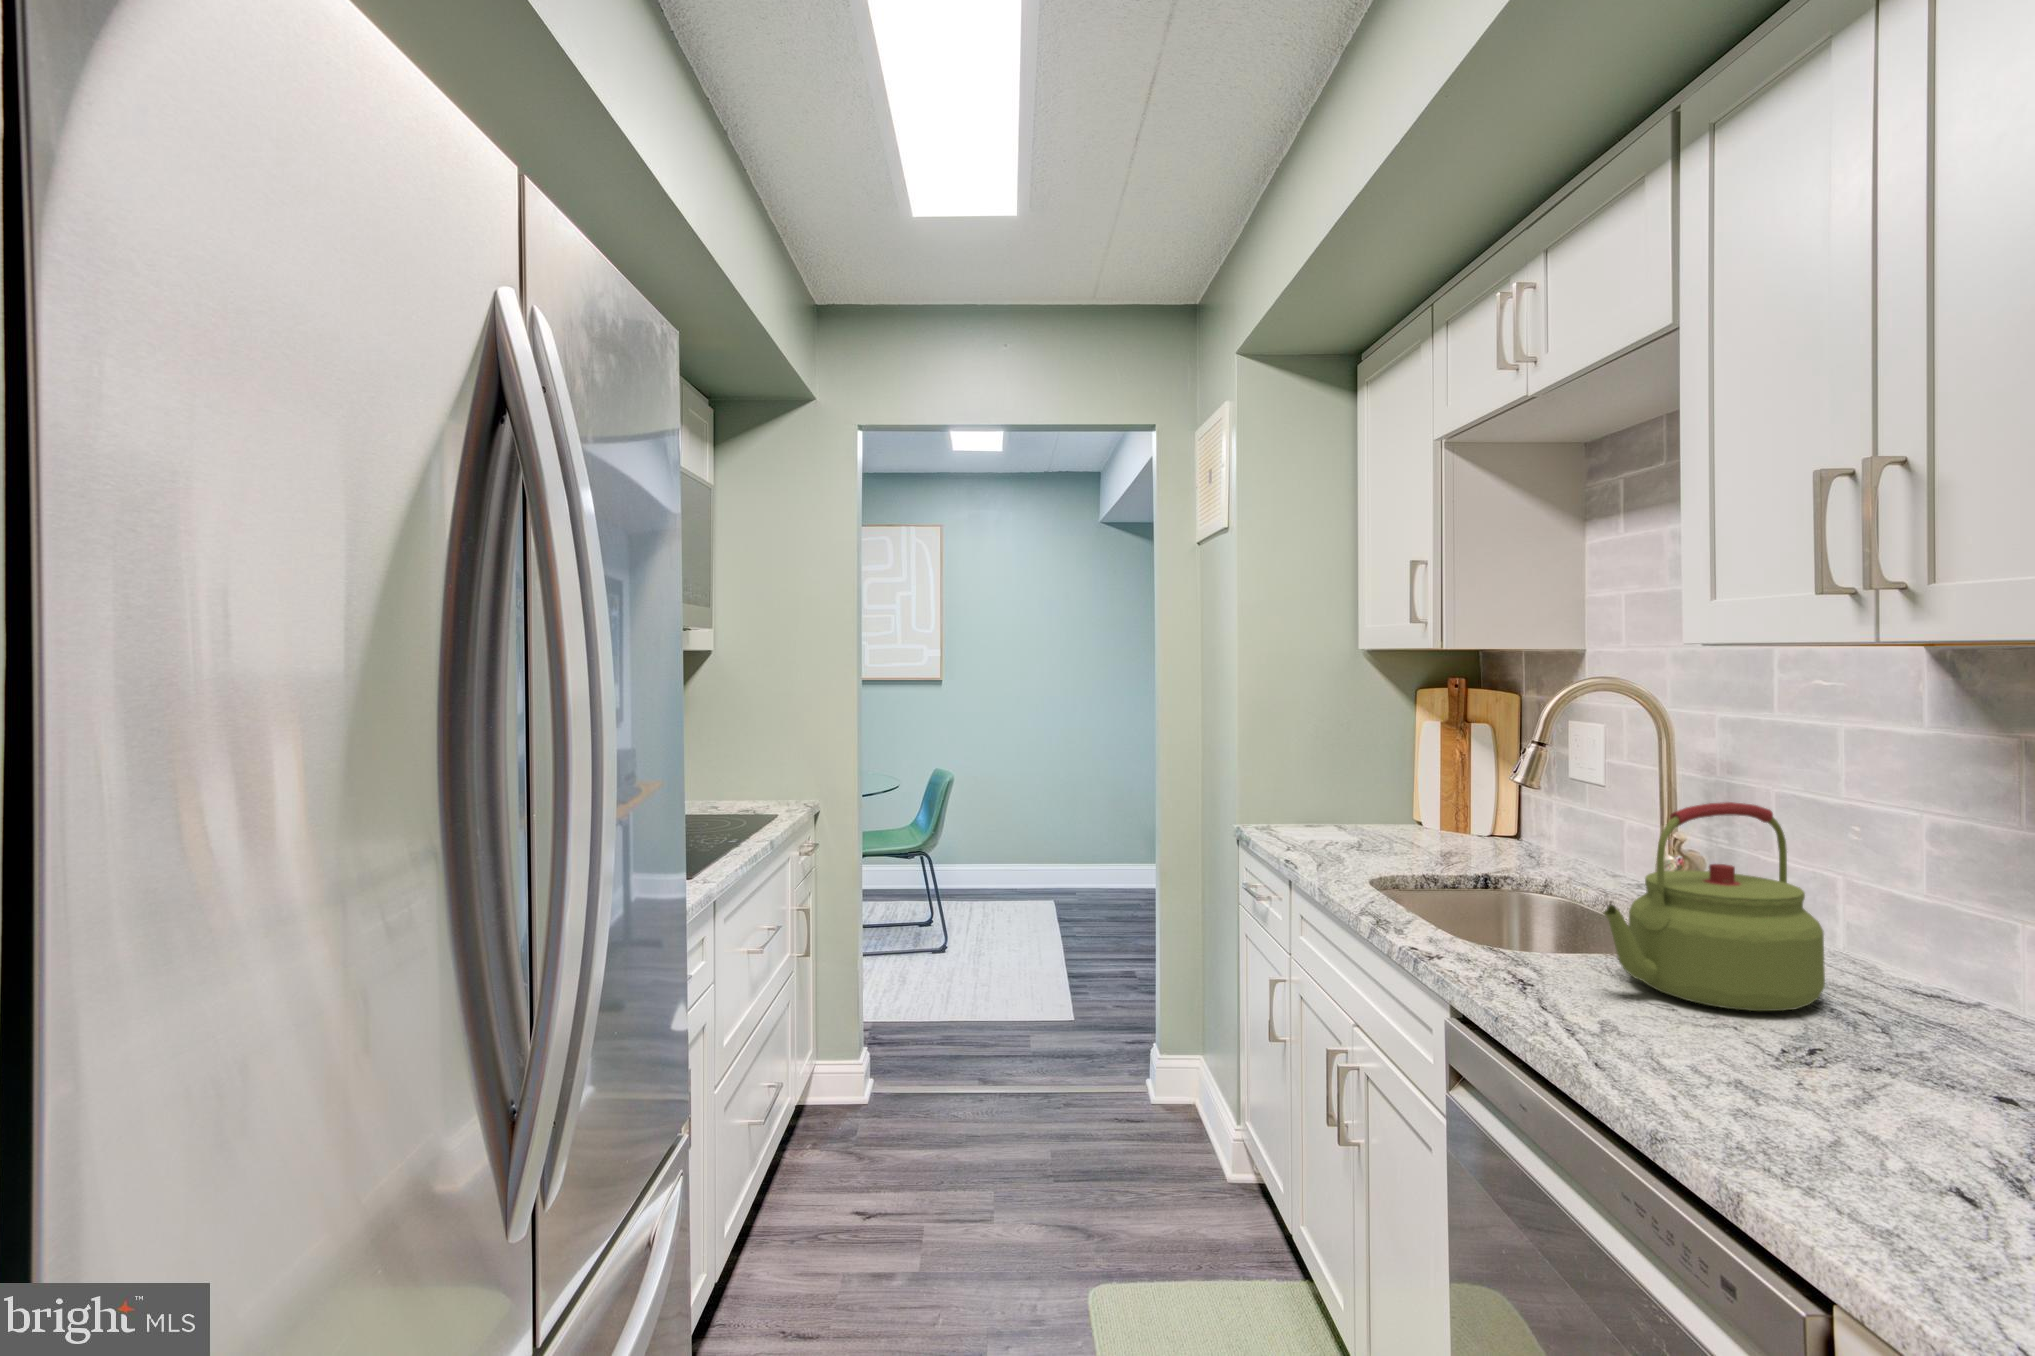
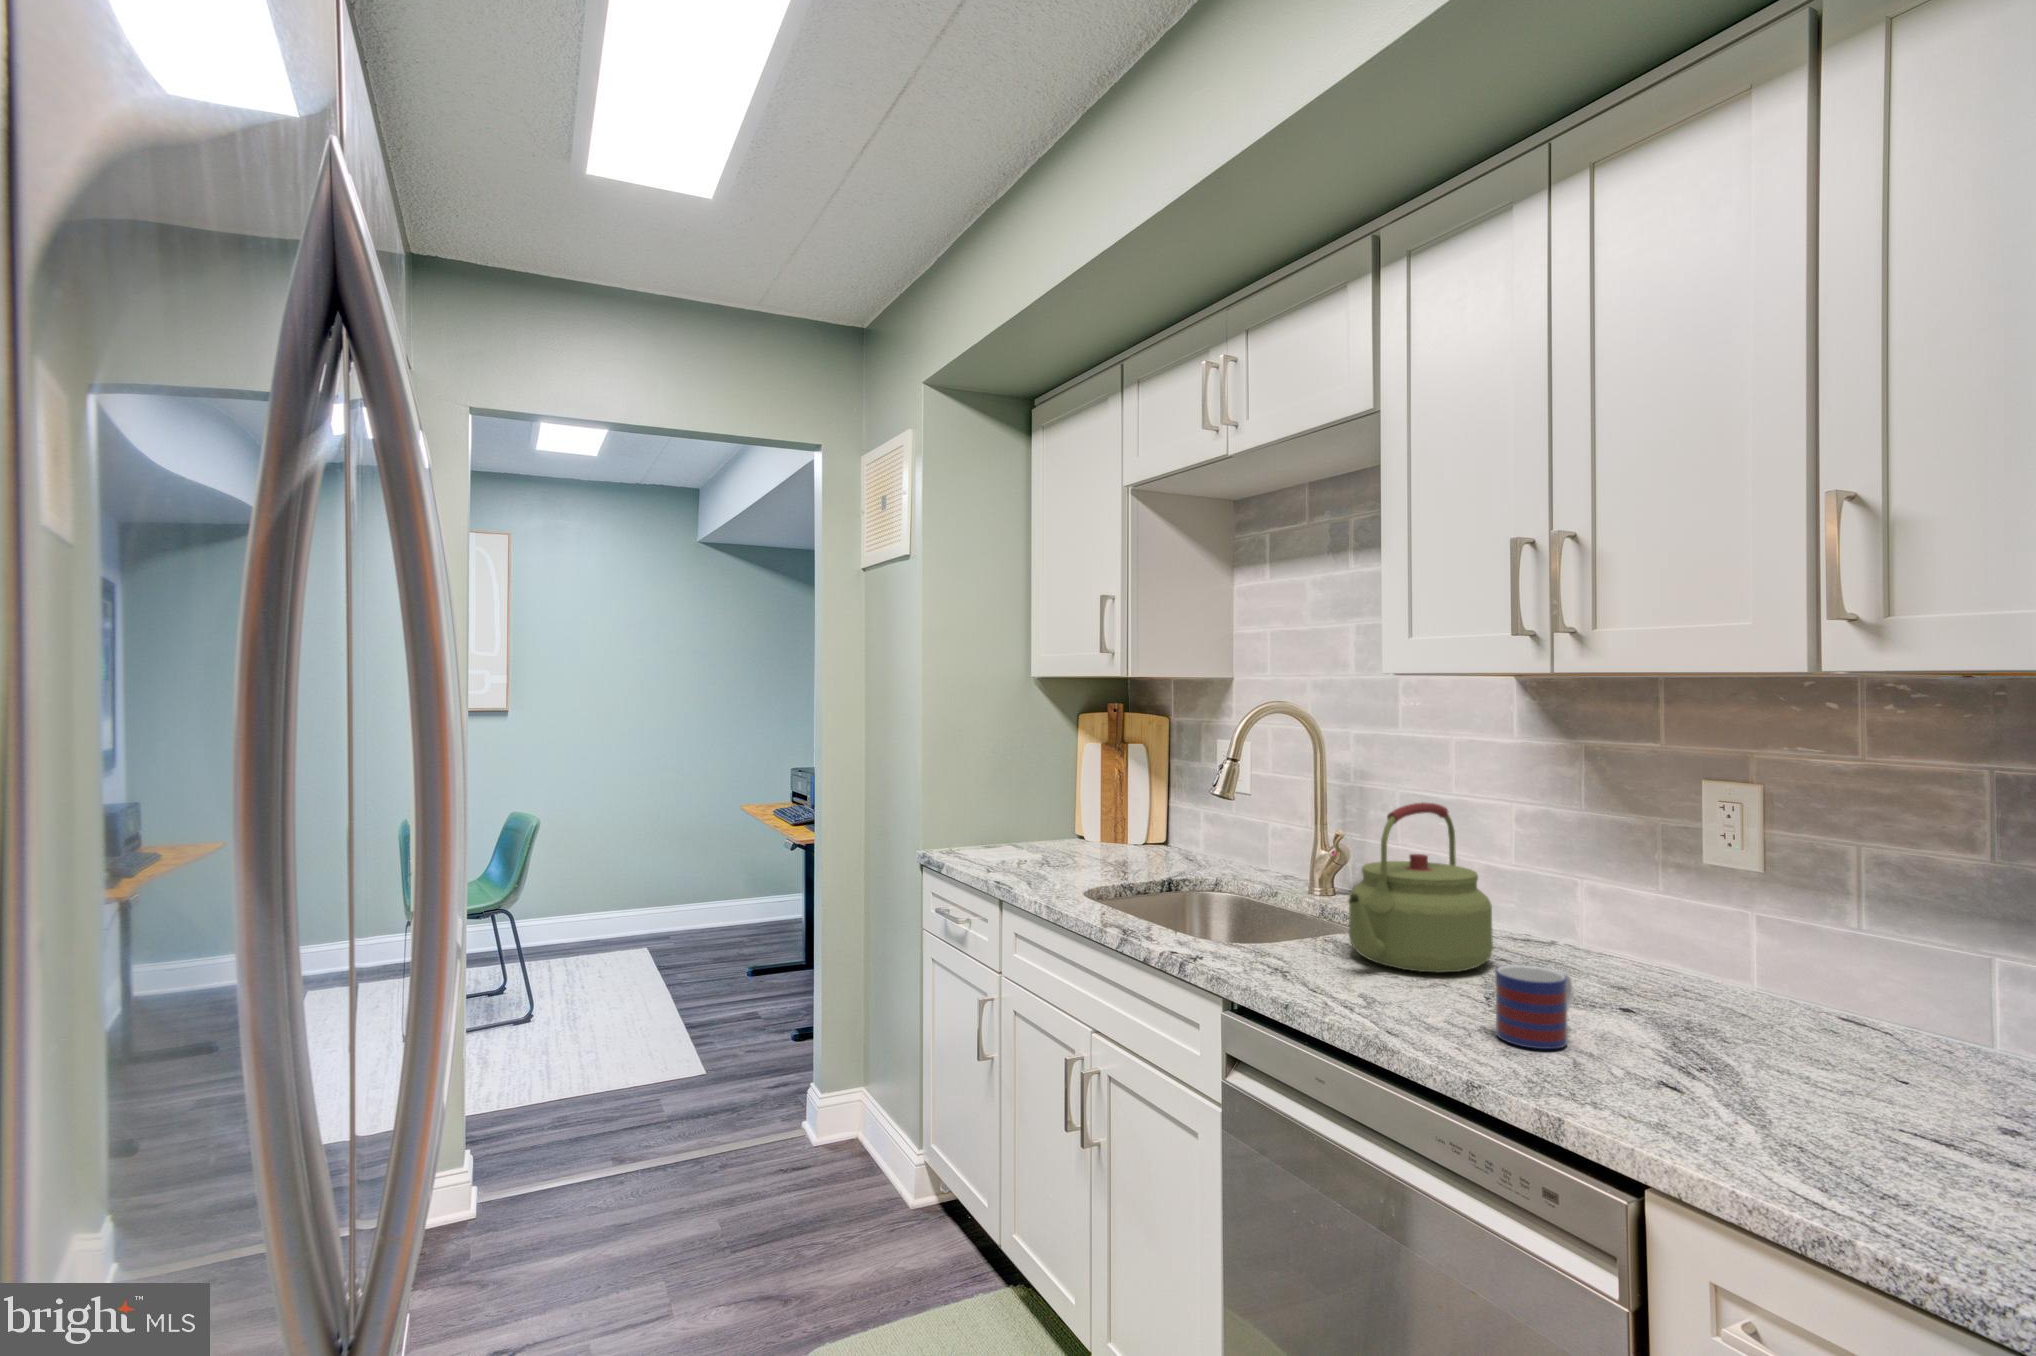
mug: none [1737,1007,1863,1116] -> present [1496,965,1573,1049]

